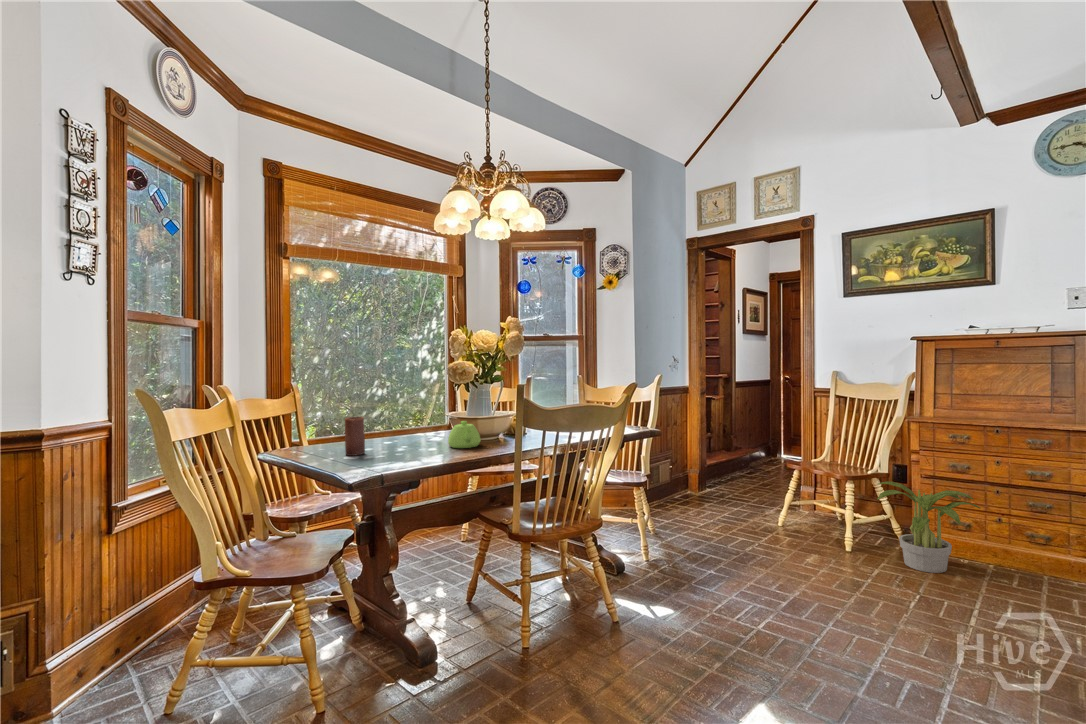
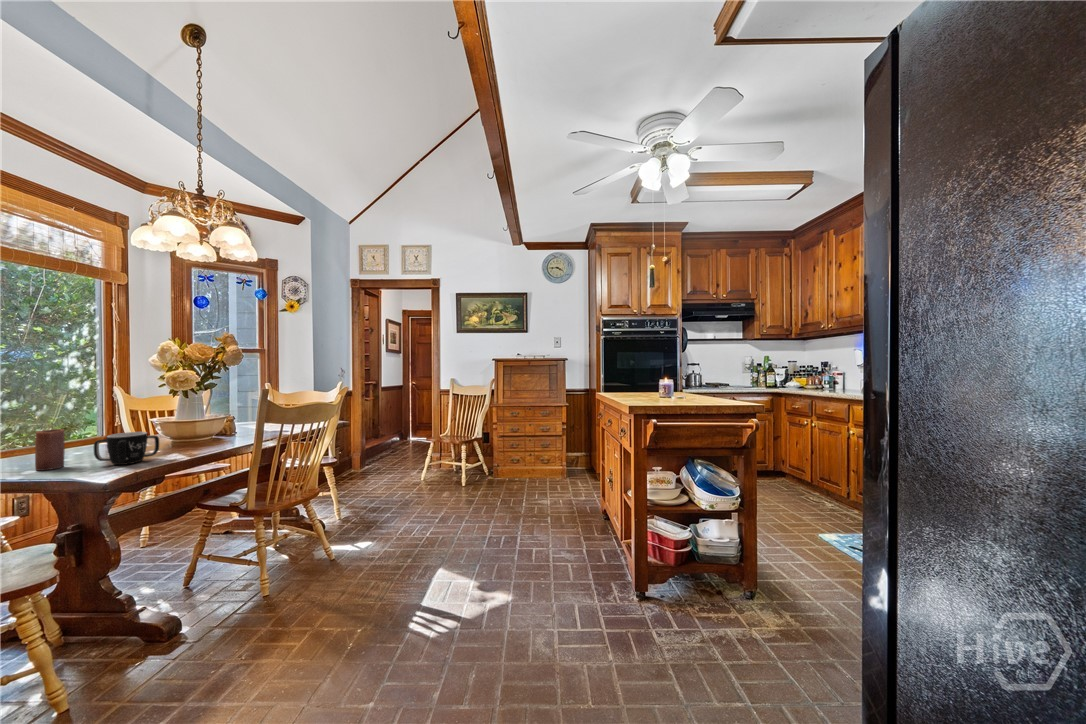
teapot: present [448,421,481,448] -> none [168,425,205,450]
mug: none [378,425,426,459] -> present [94,432,159,465]
potted plant: present [877,482,980,573] -> none [479,441,524,487]

